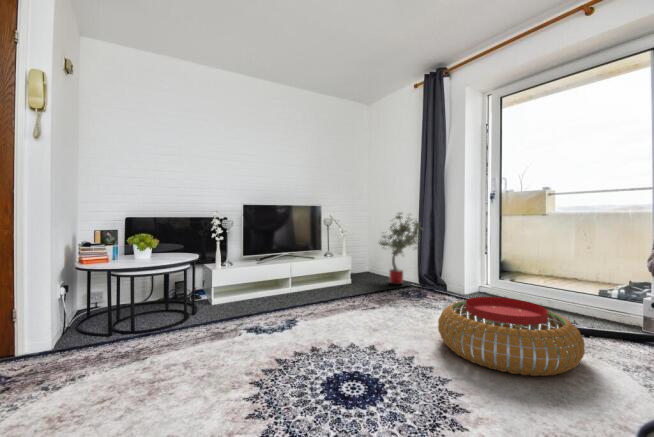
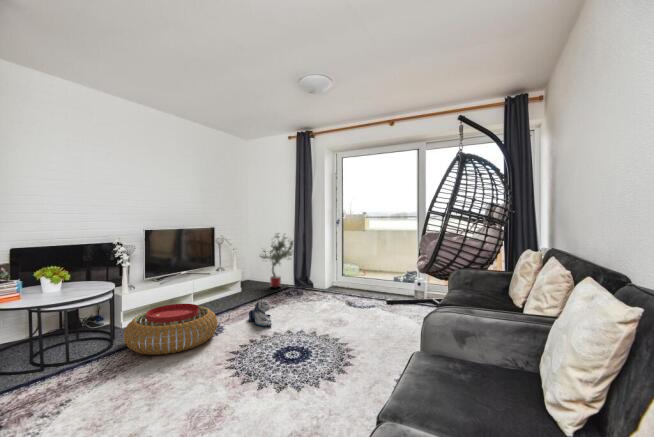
plush toy: none [331,293,363,333] -> present [249,299,272,327]
pouf: present [438,297,585,376] -> present [124,304,217,355]

